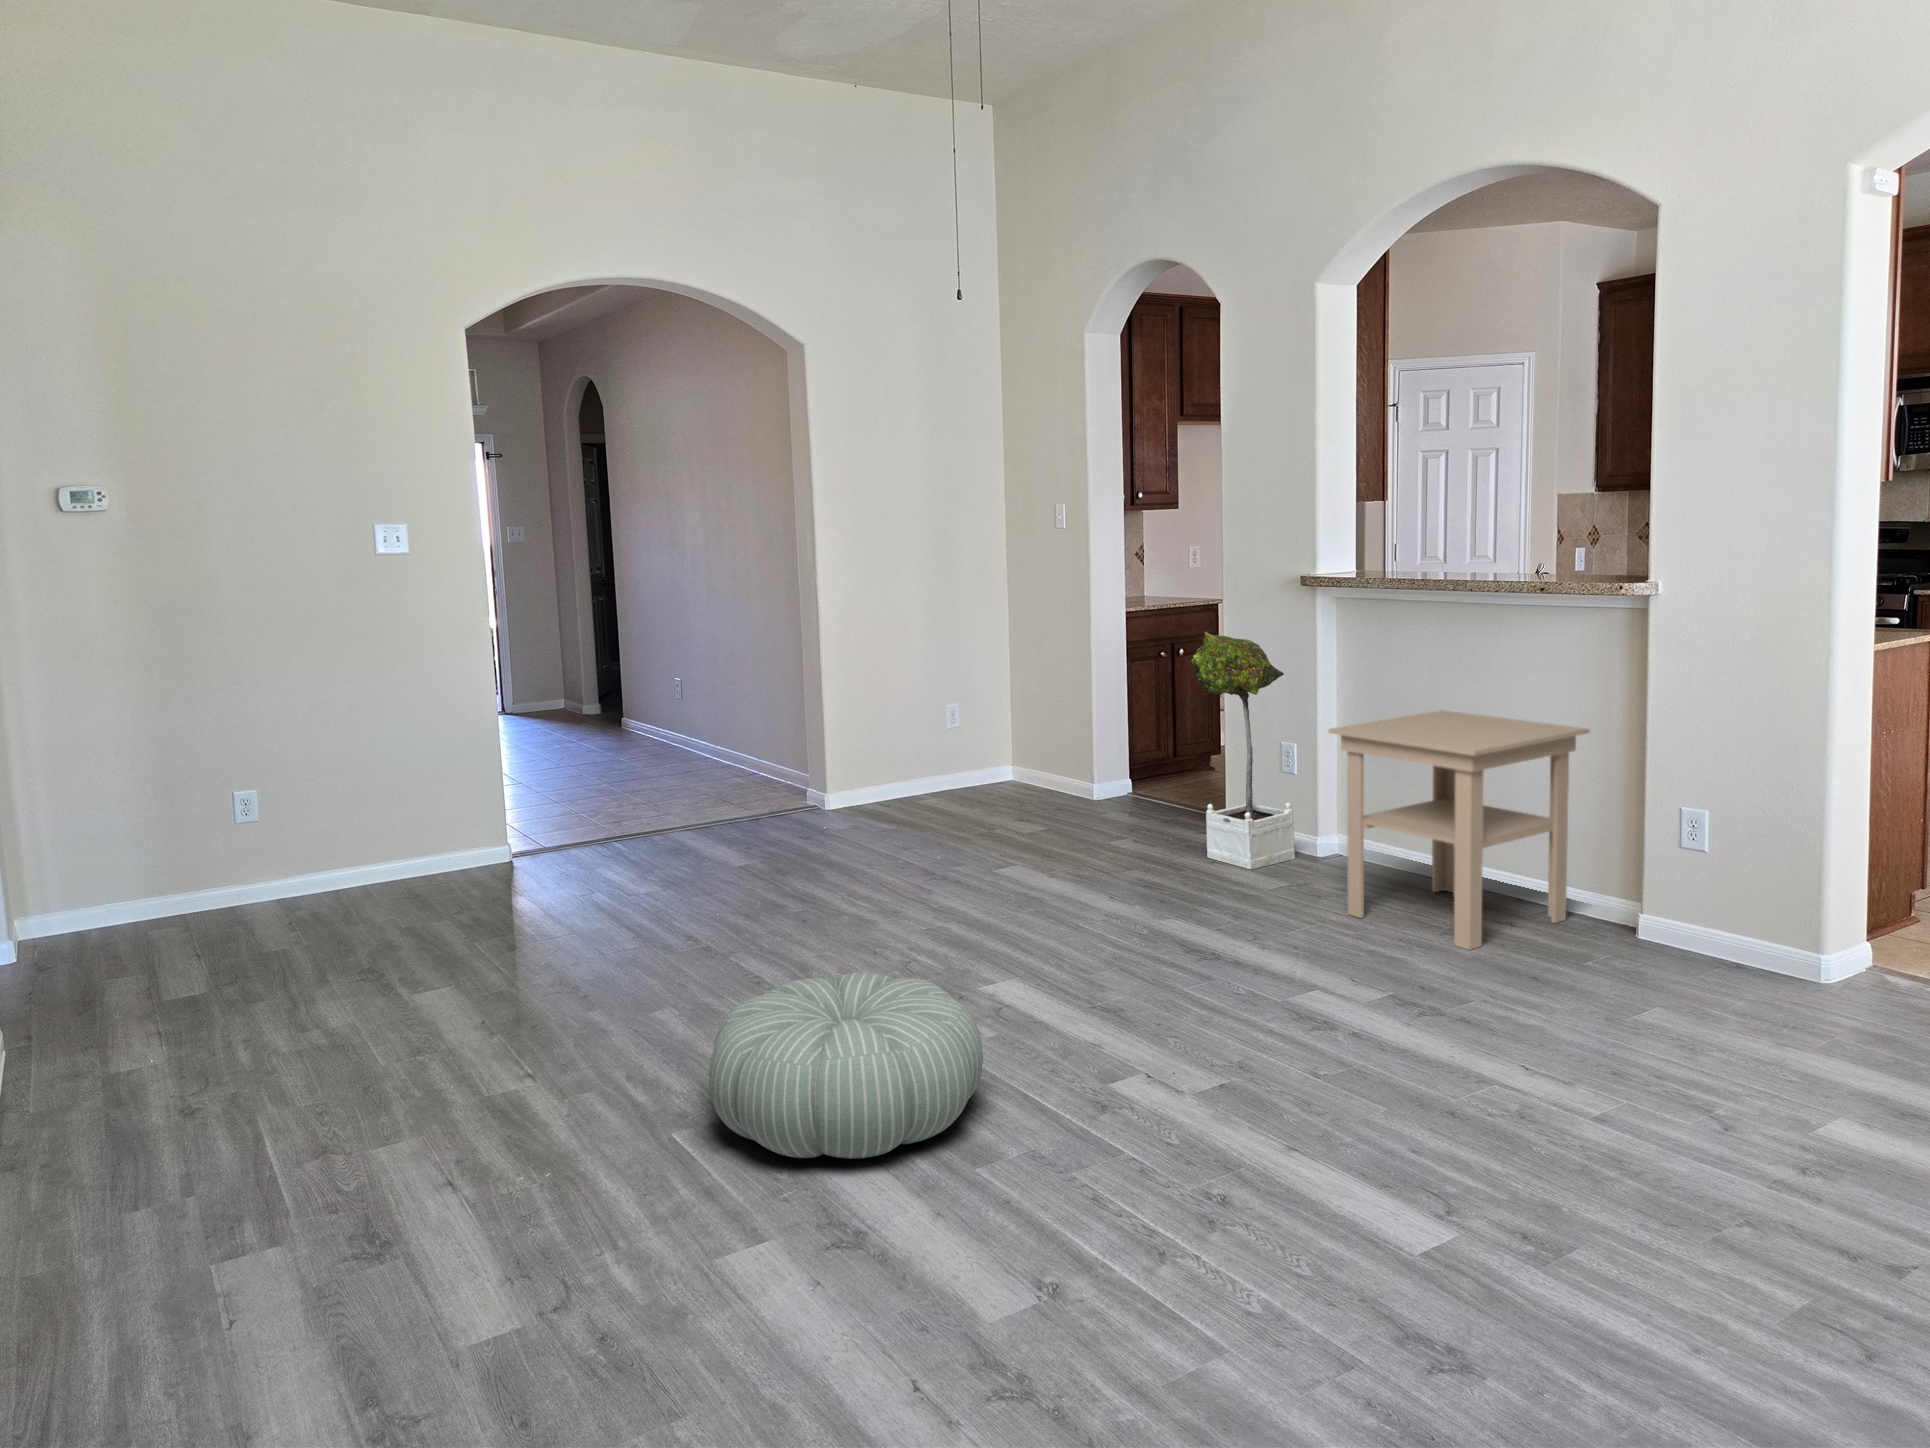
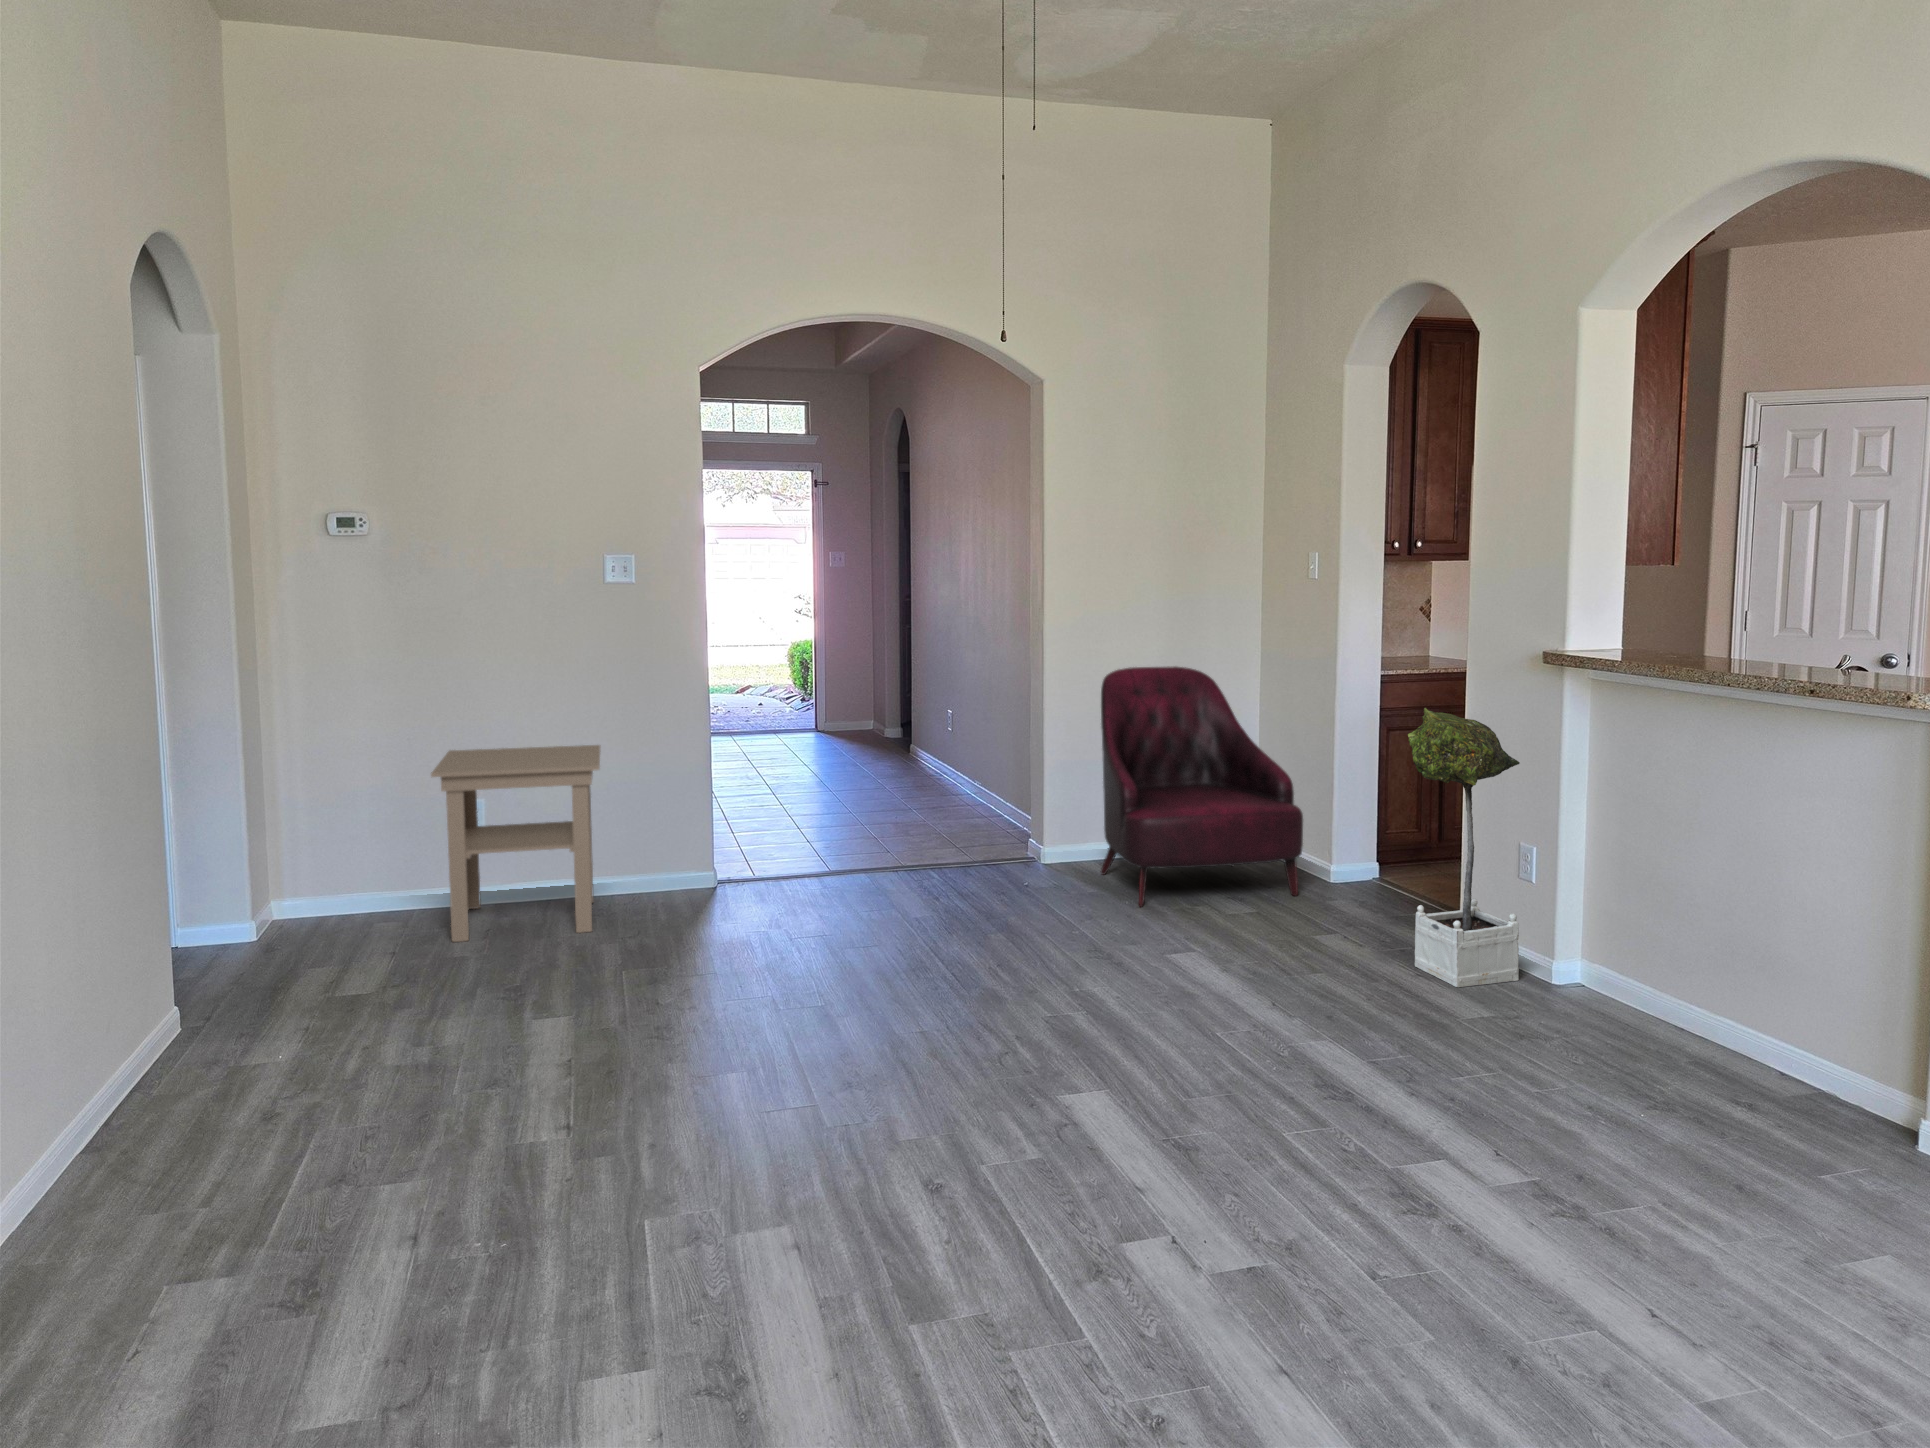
armchair: none [875,615,1076,837] -> present [1100,667,1303,907]
side table: present [1328,710,1590,950] -> present [431,745,600,942]
pouf: present [709,972,983,1159] -> none [667,1068,974,1288]

